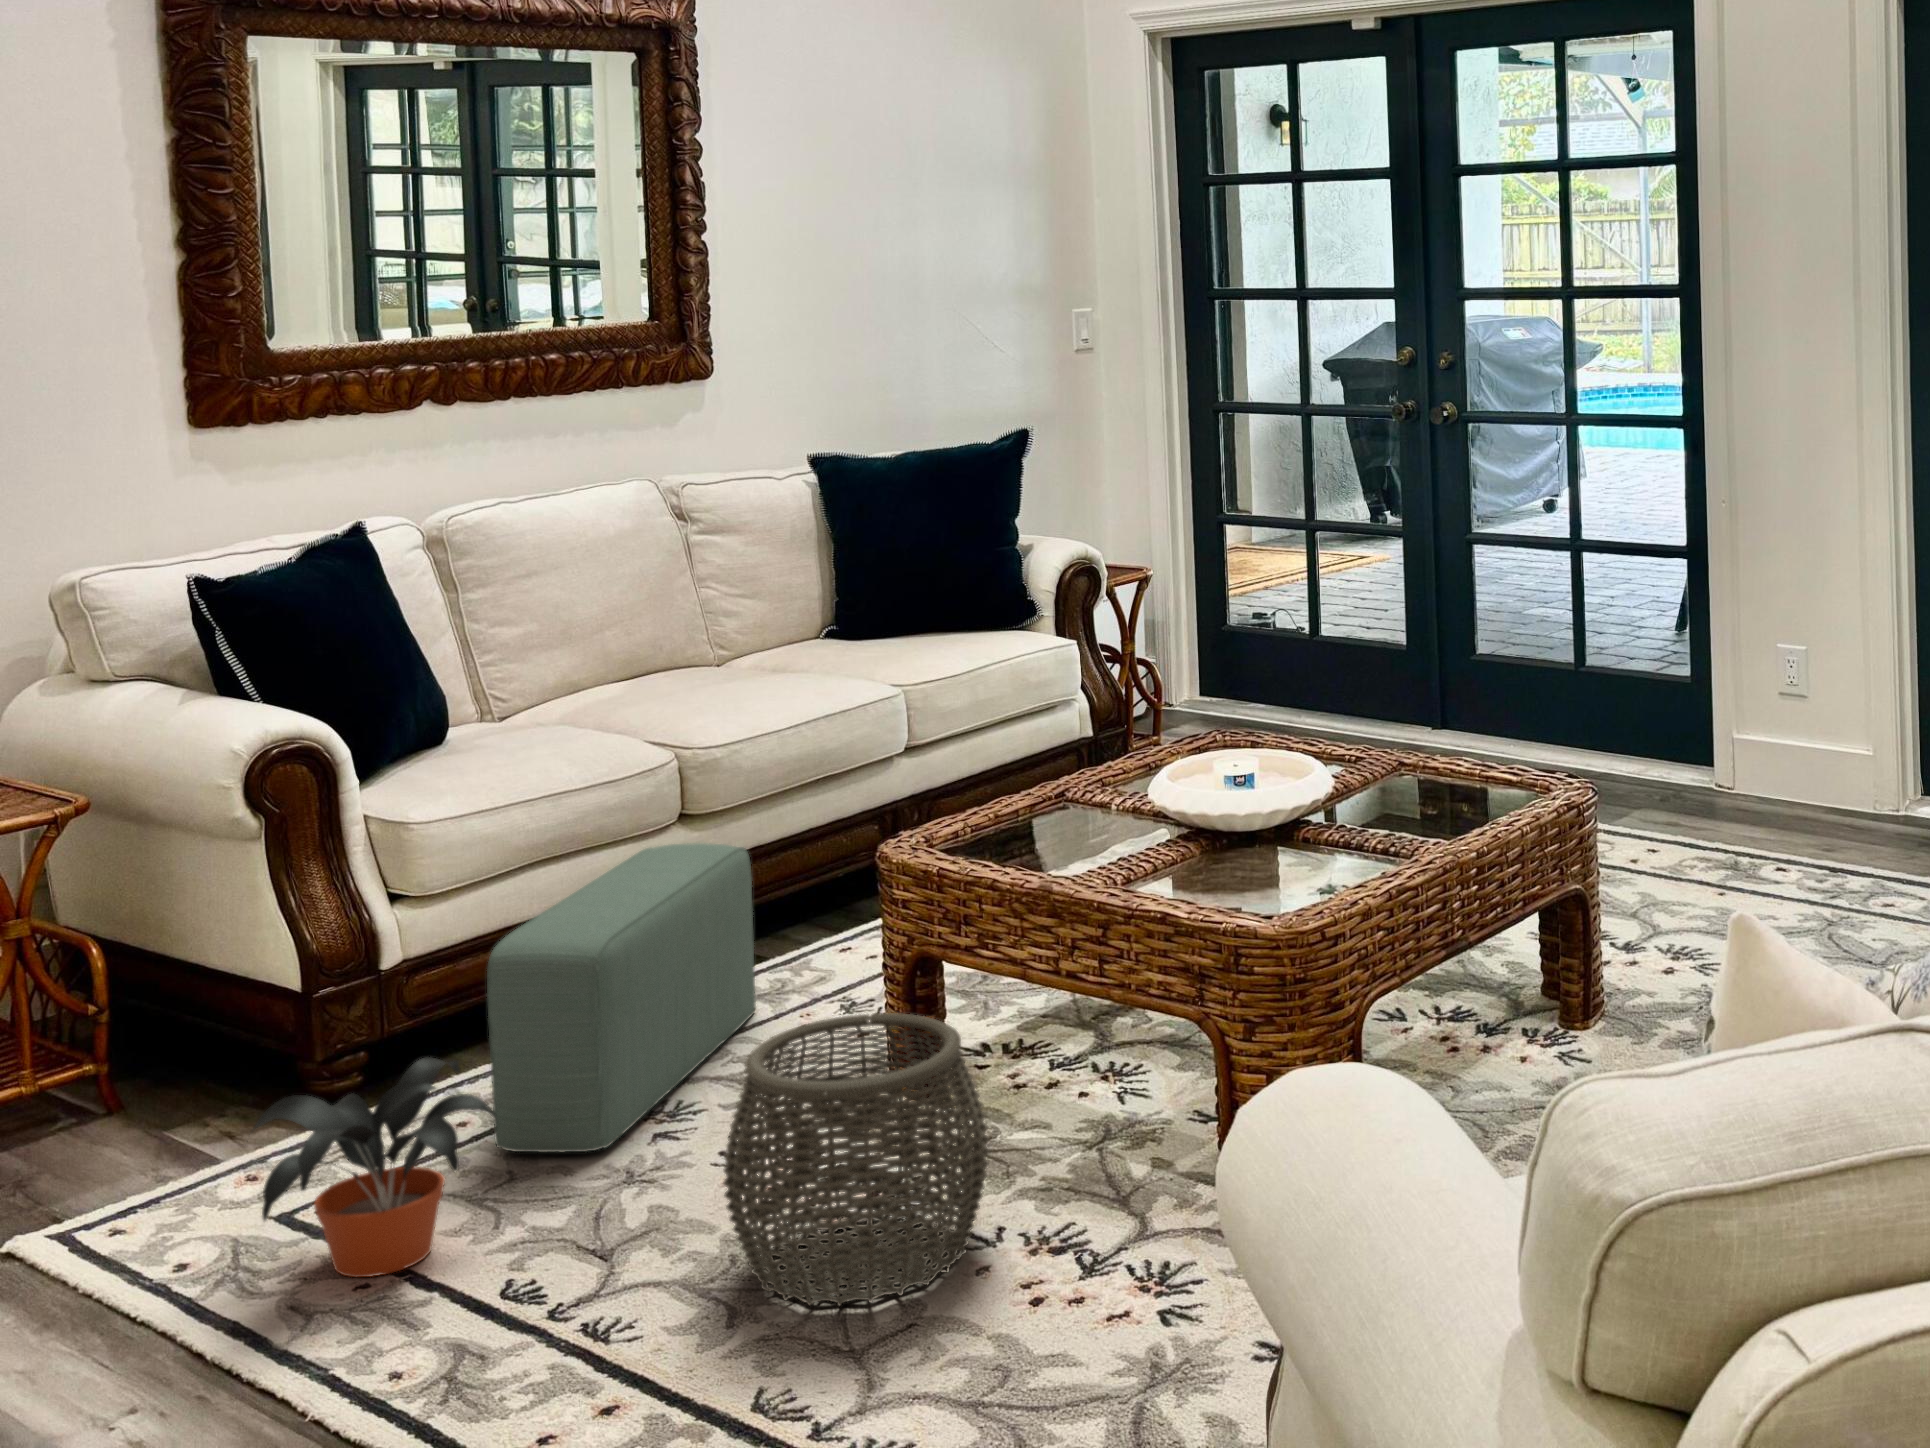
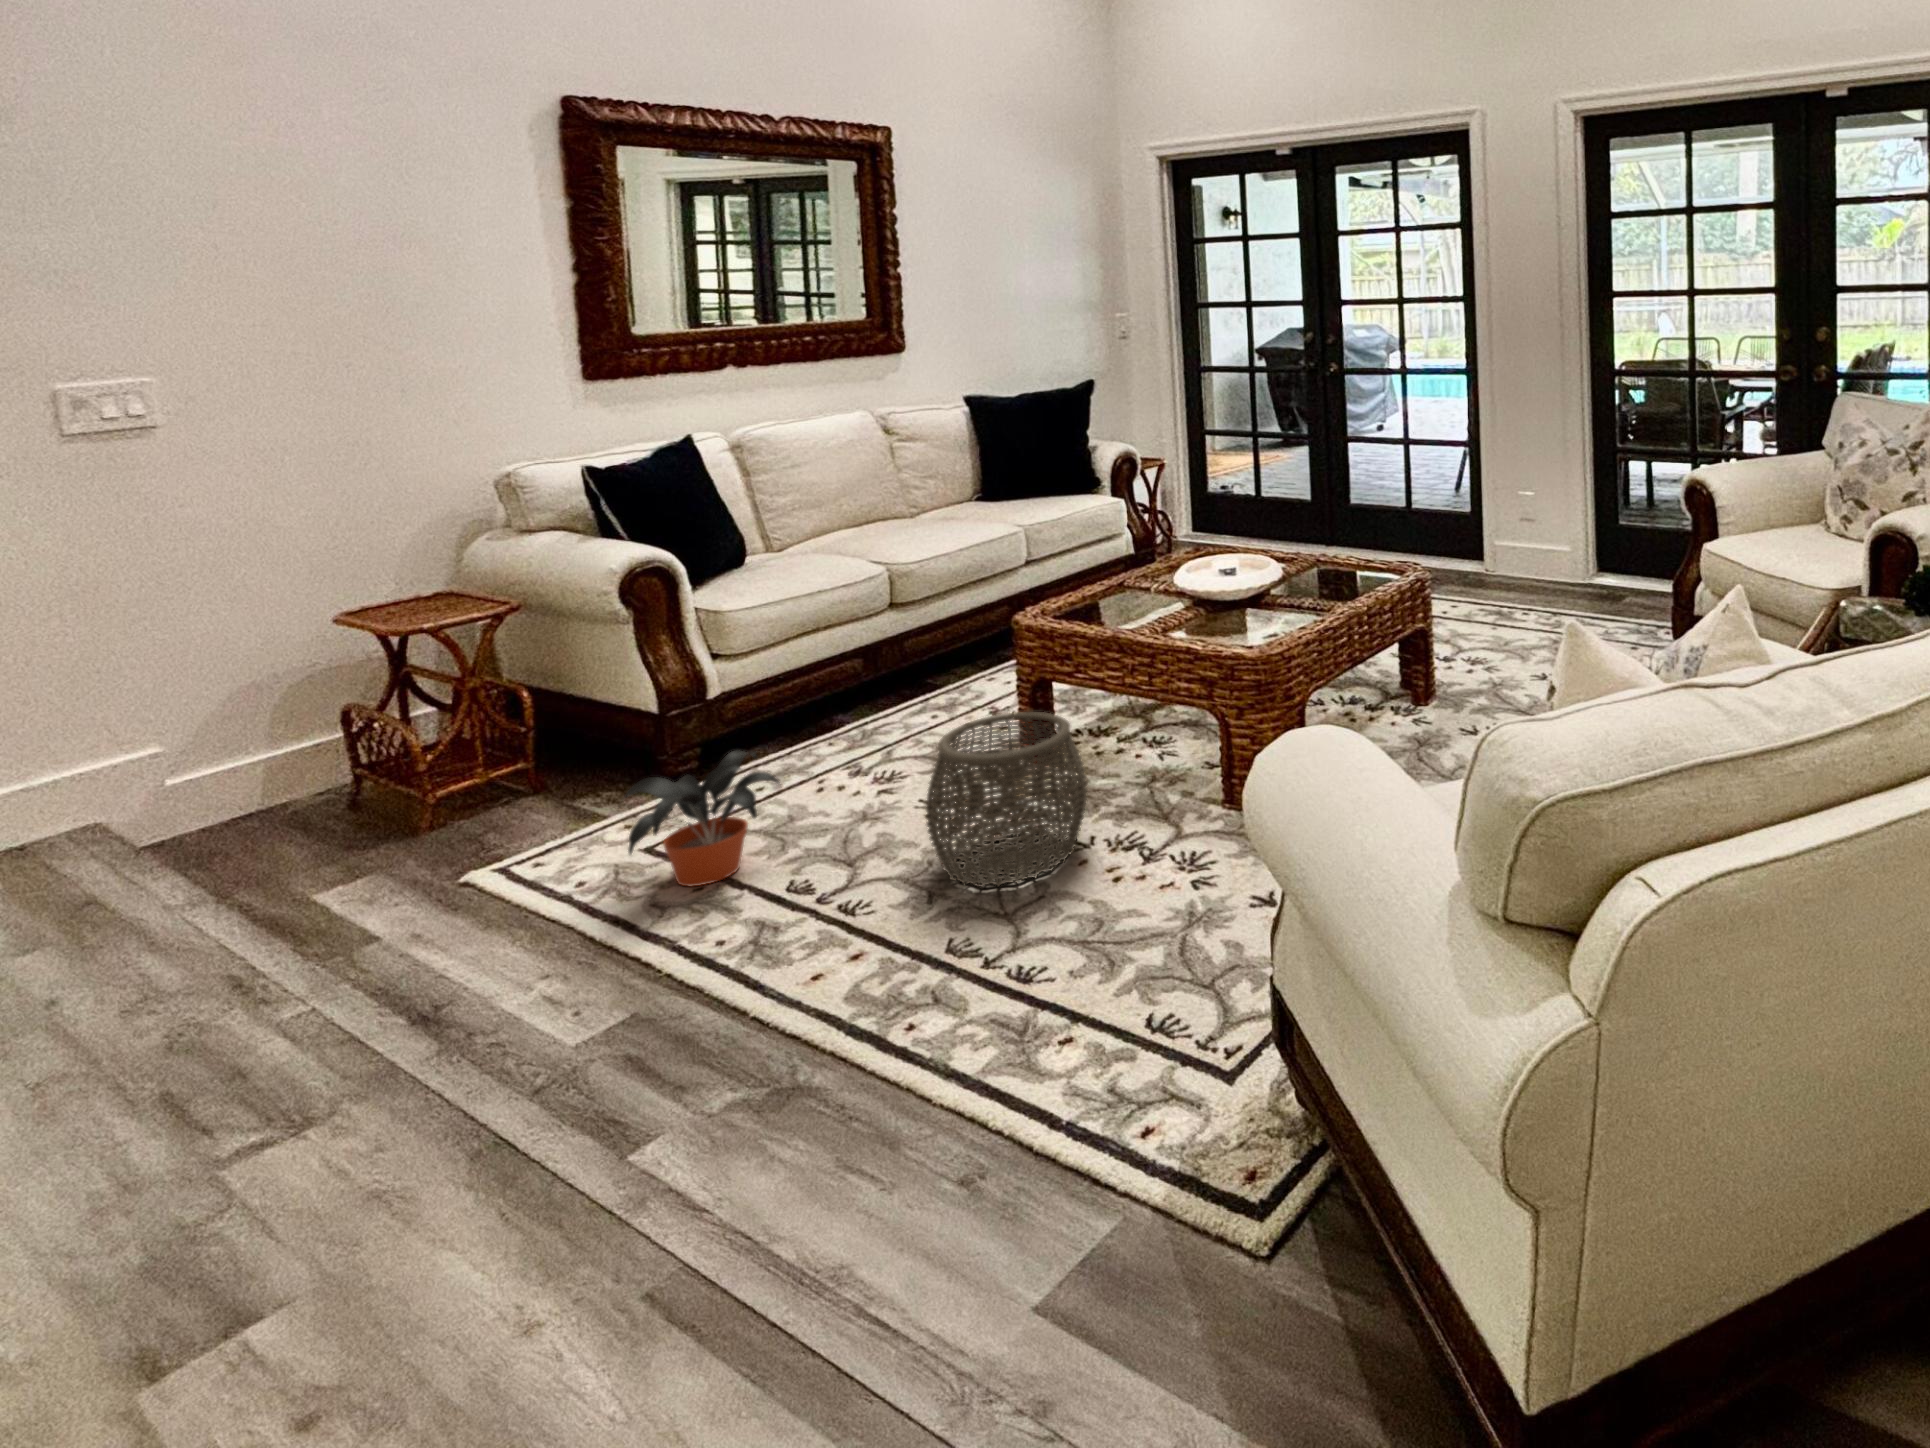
pouf: present [487,843,756,1152] -> none [774,619,941,805]

